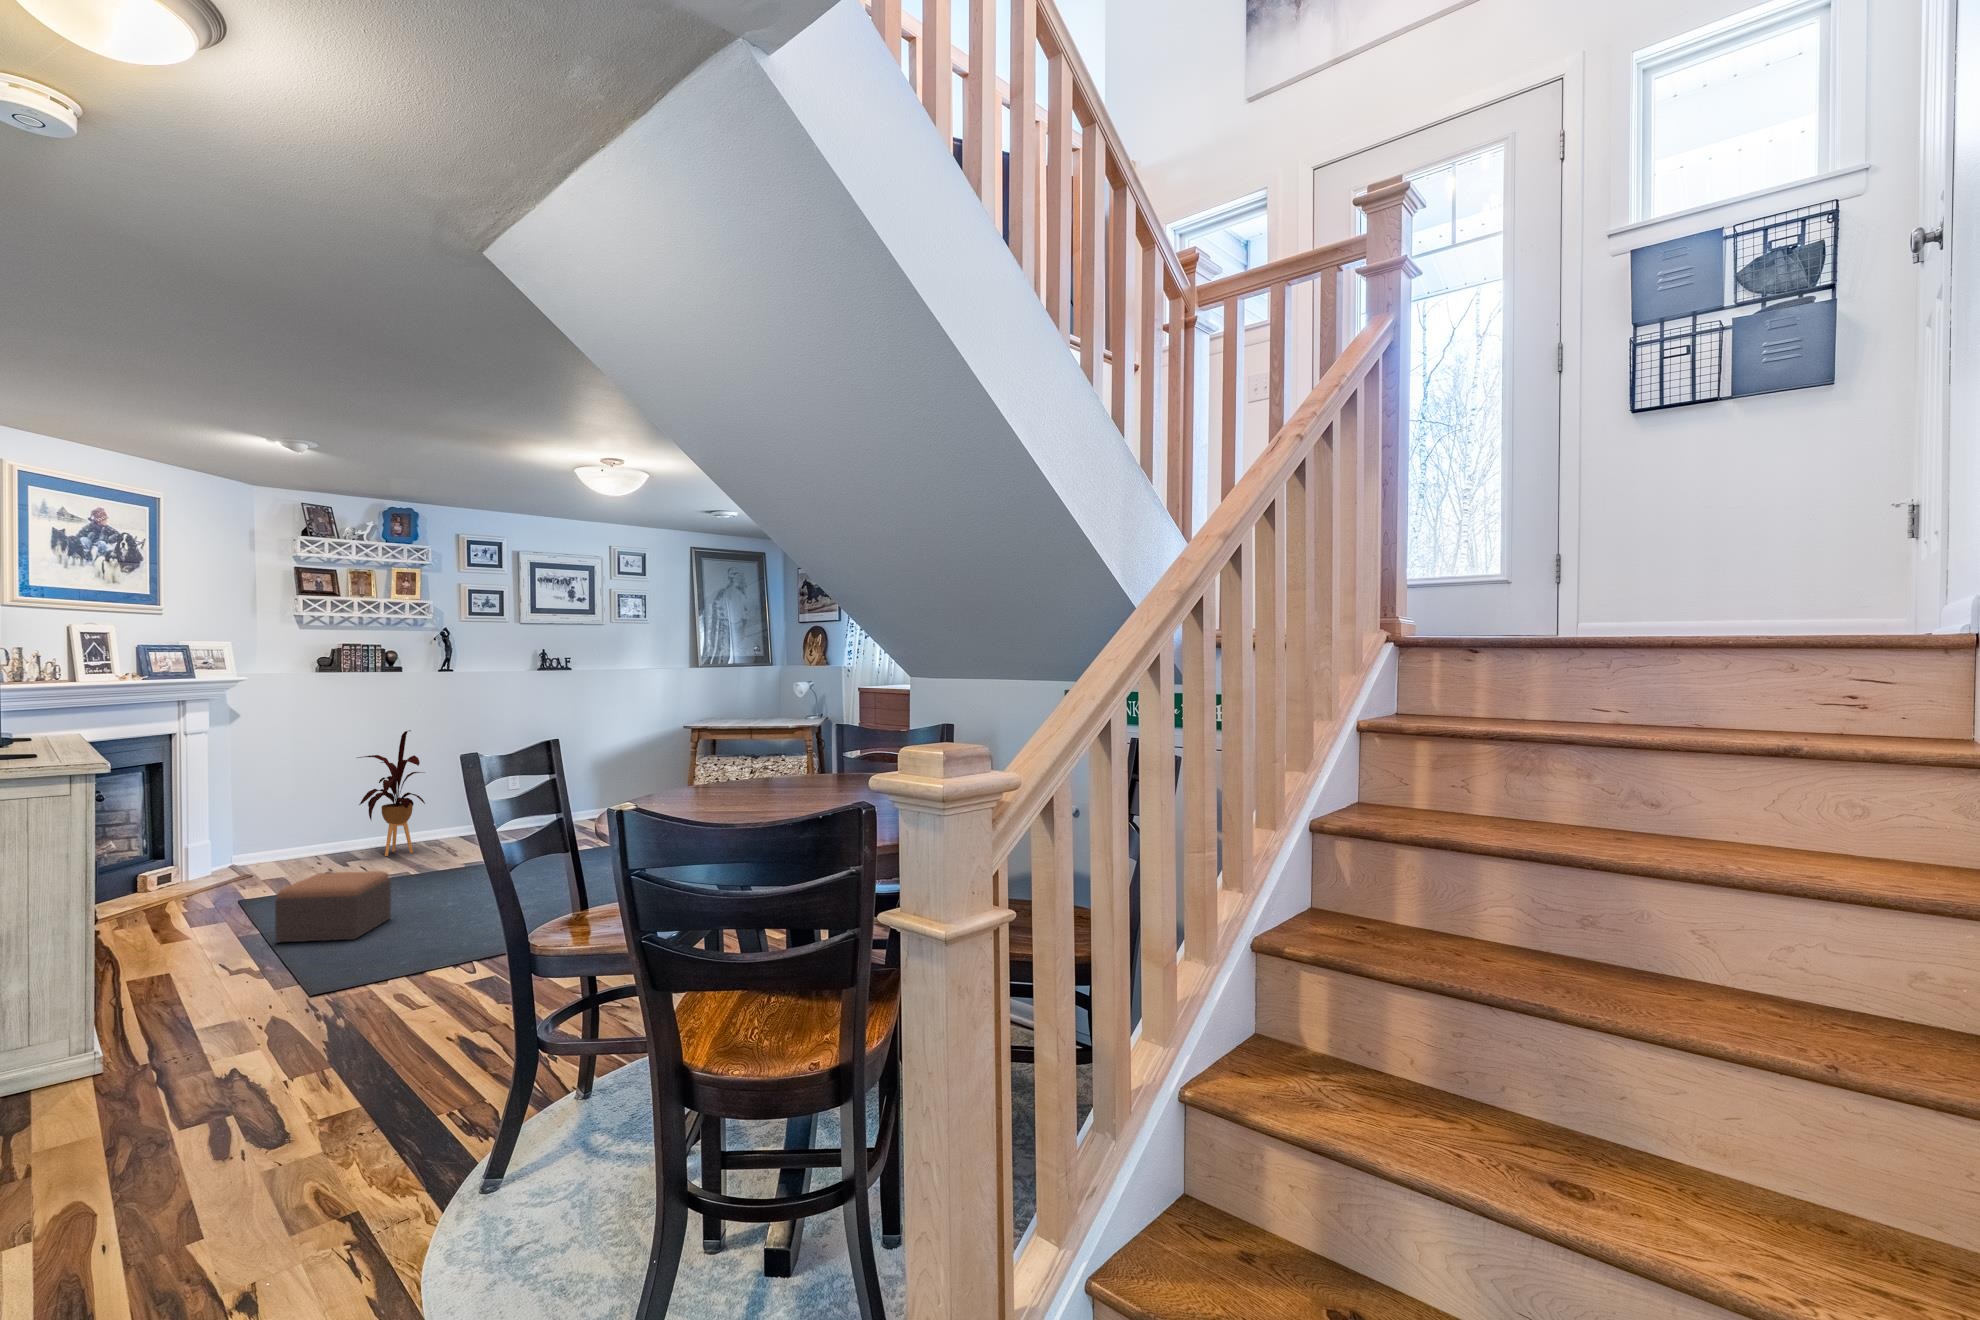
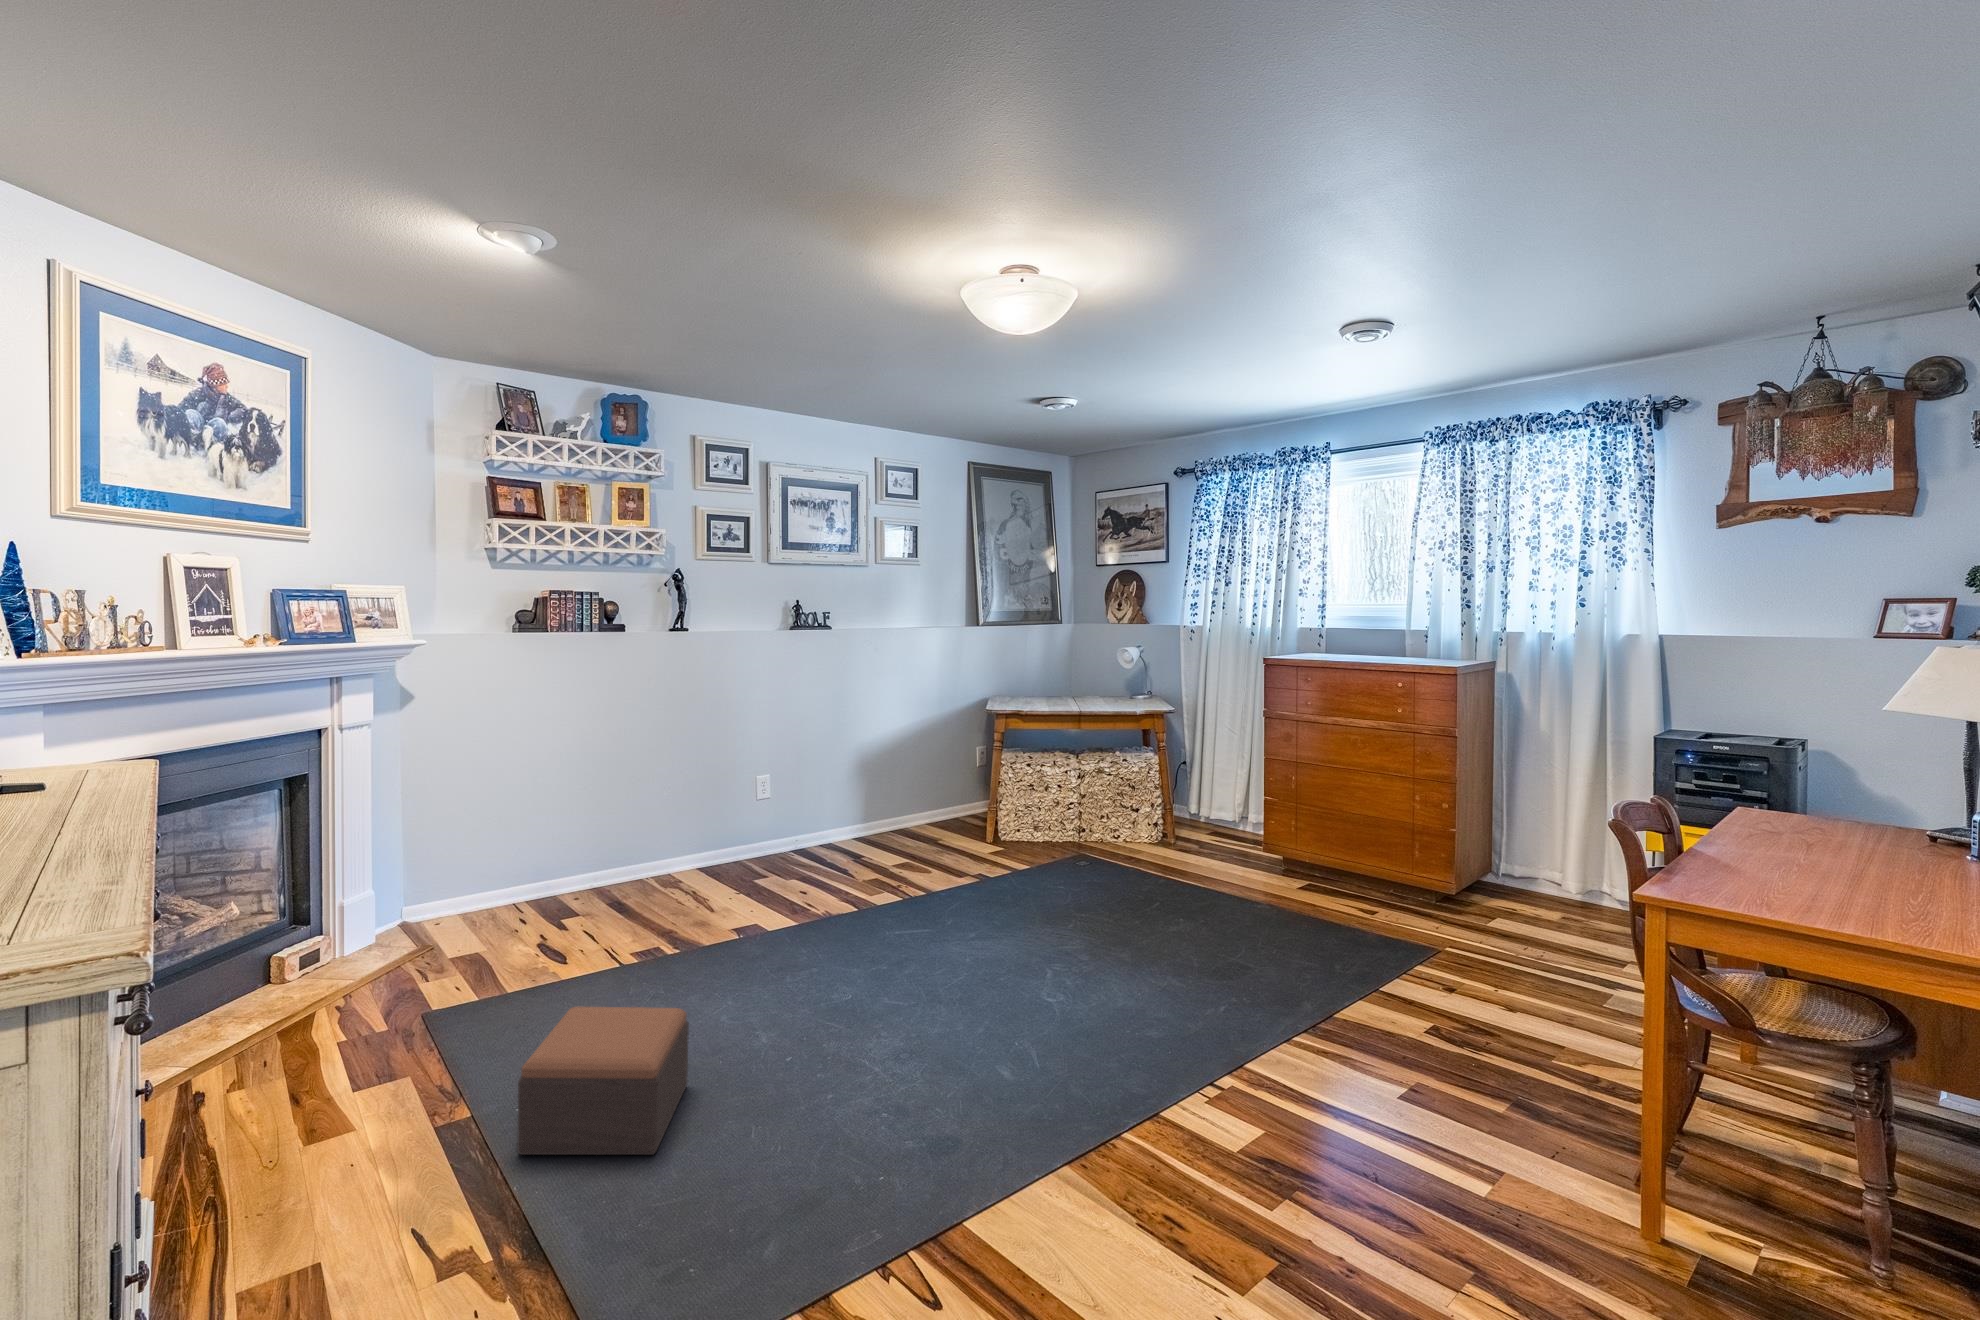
house plant: present [358,730,425,856] -> none [567,723,663,904]

